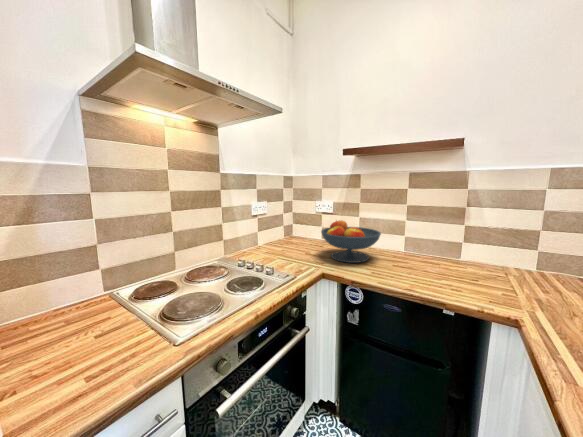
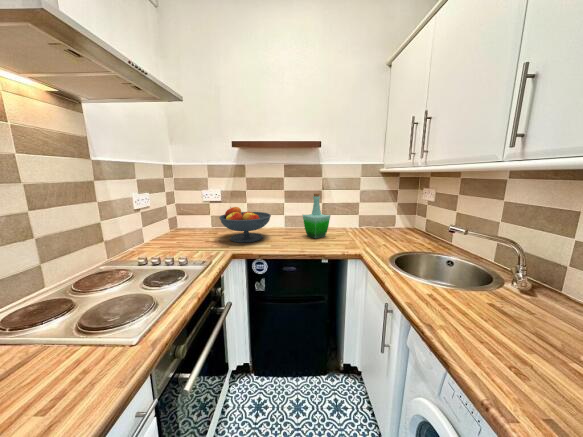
bottle: none [426,211,473,274] -> present [303,193,330,238]

